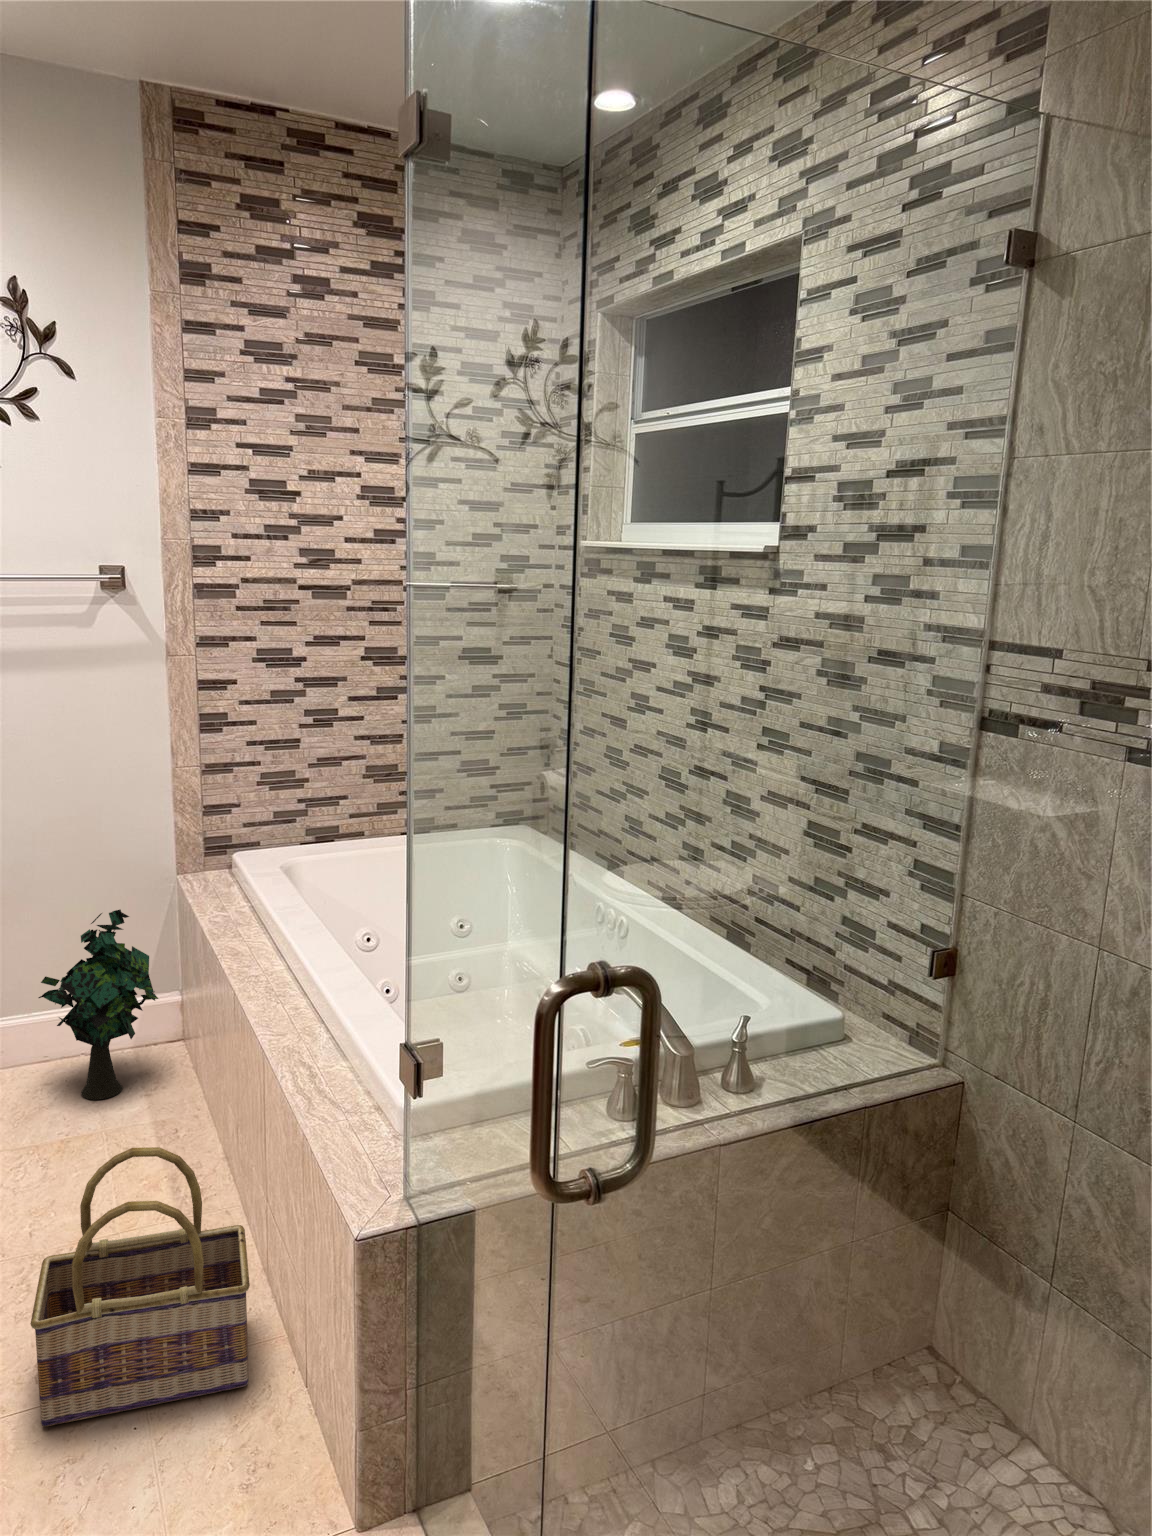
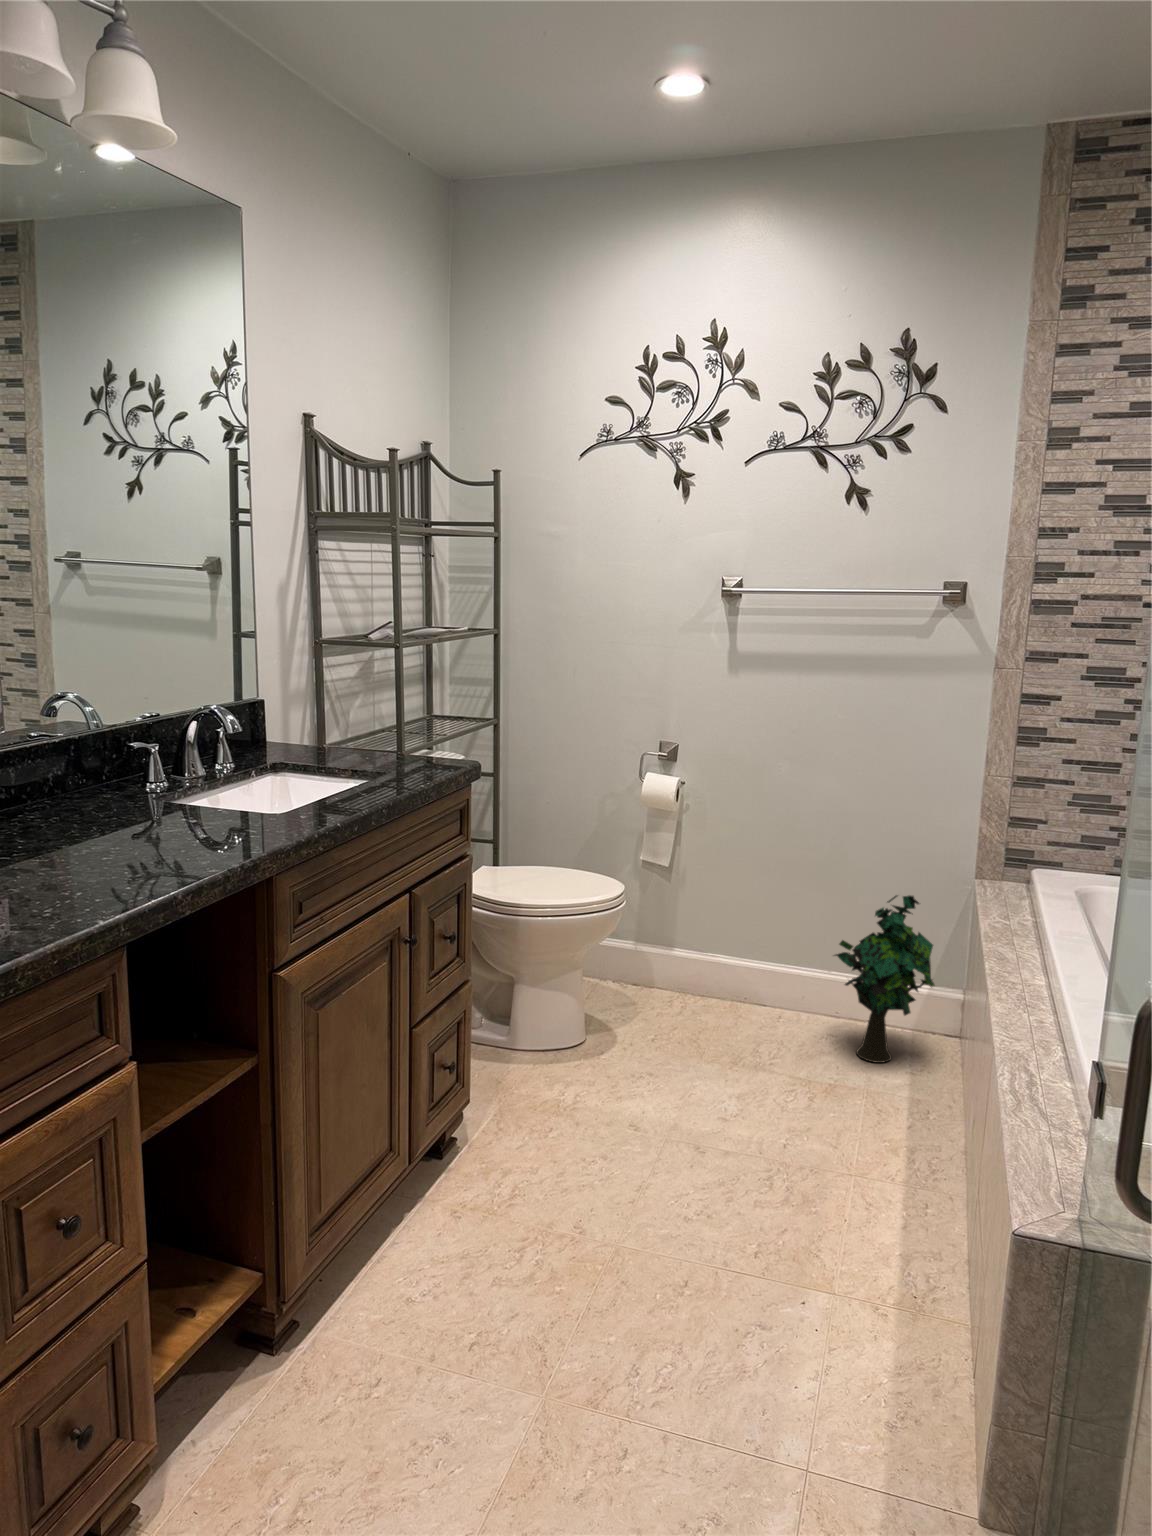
basket: present [30,1147,250,1426] -> none [745,1092,946,1350]

